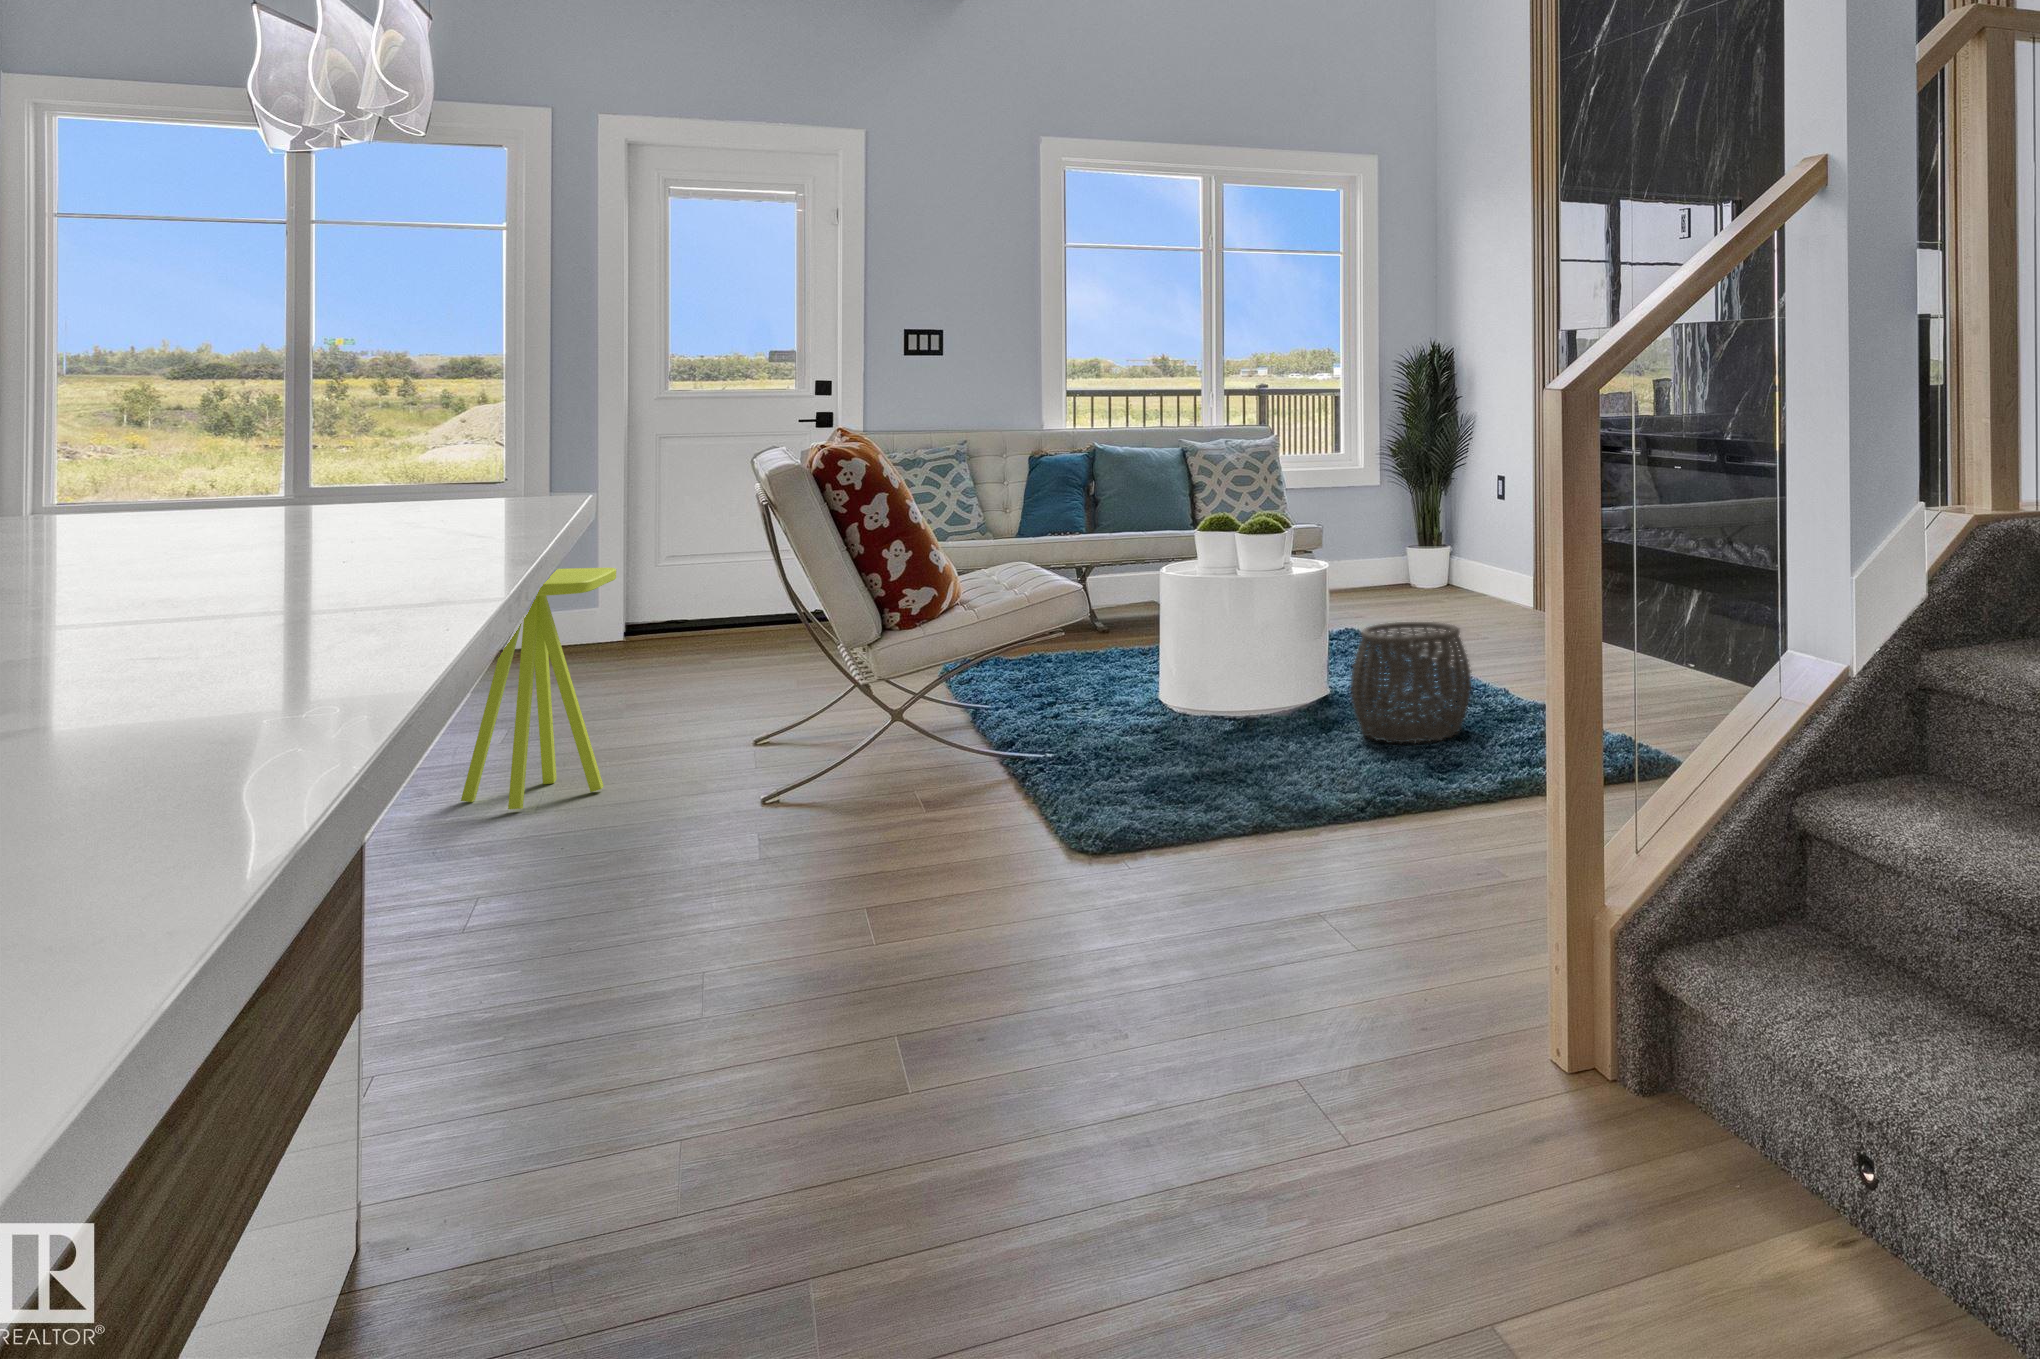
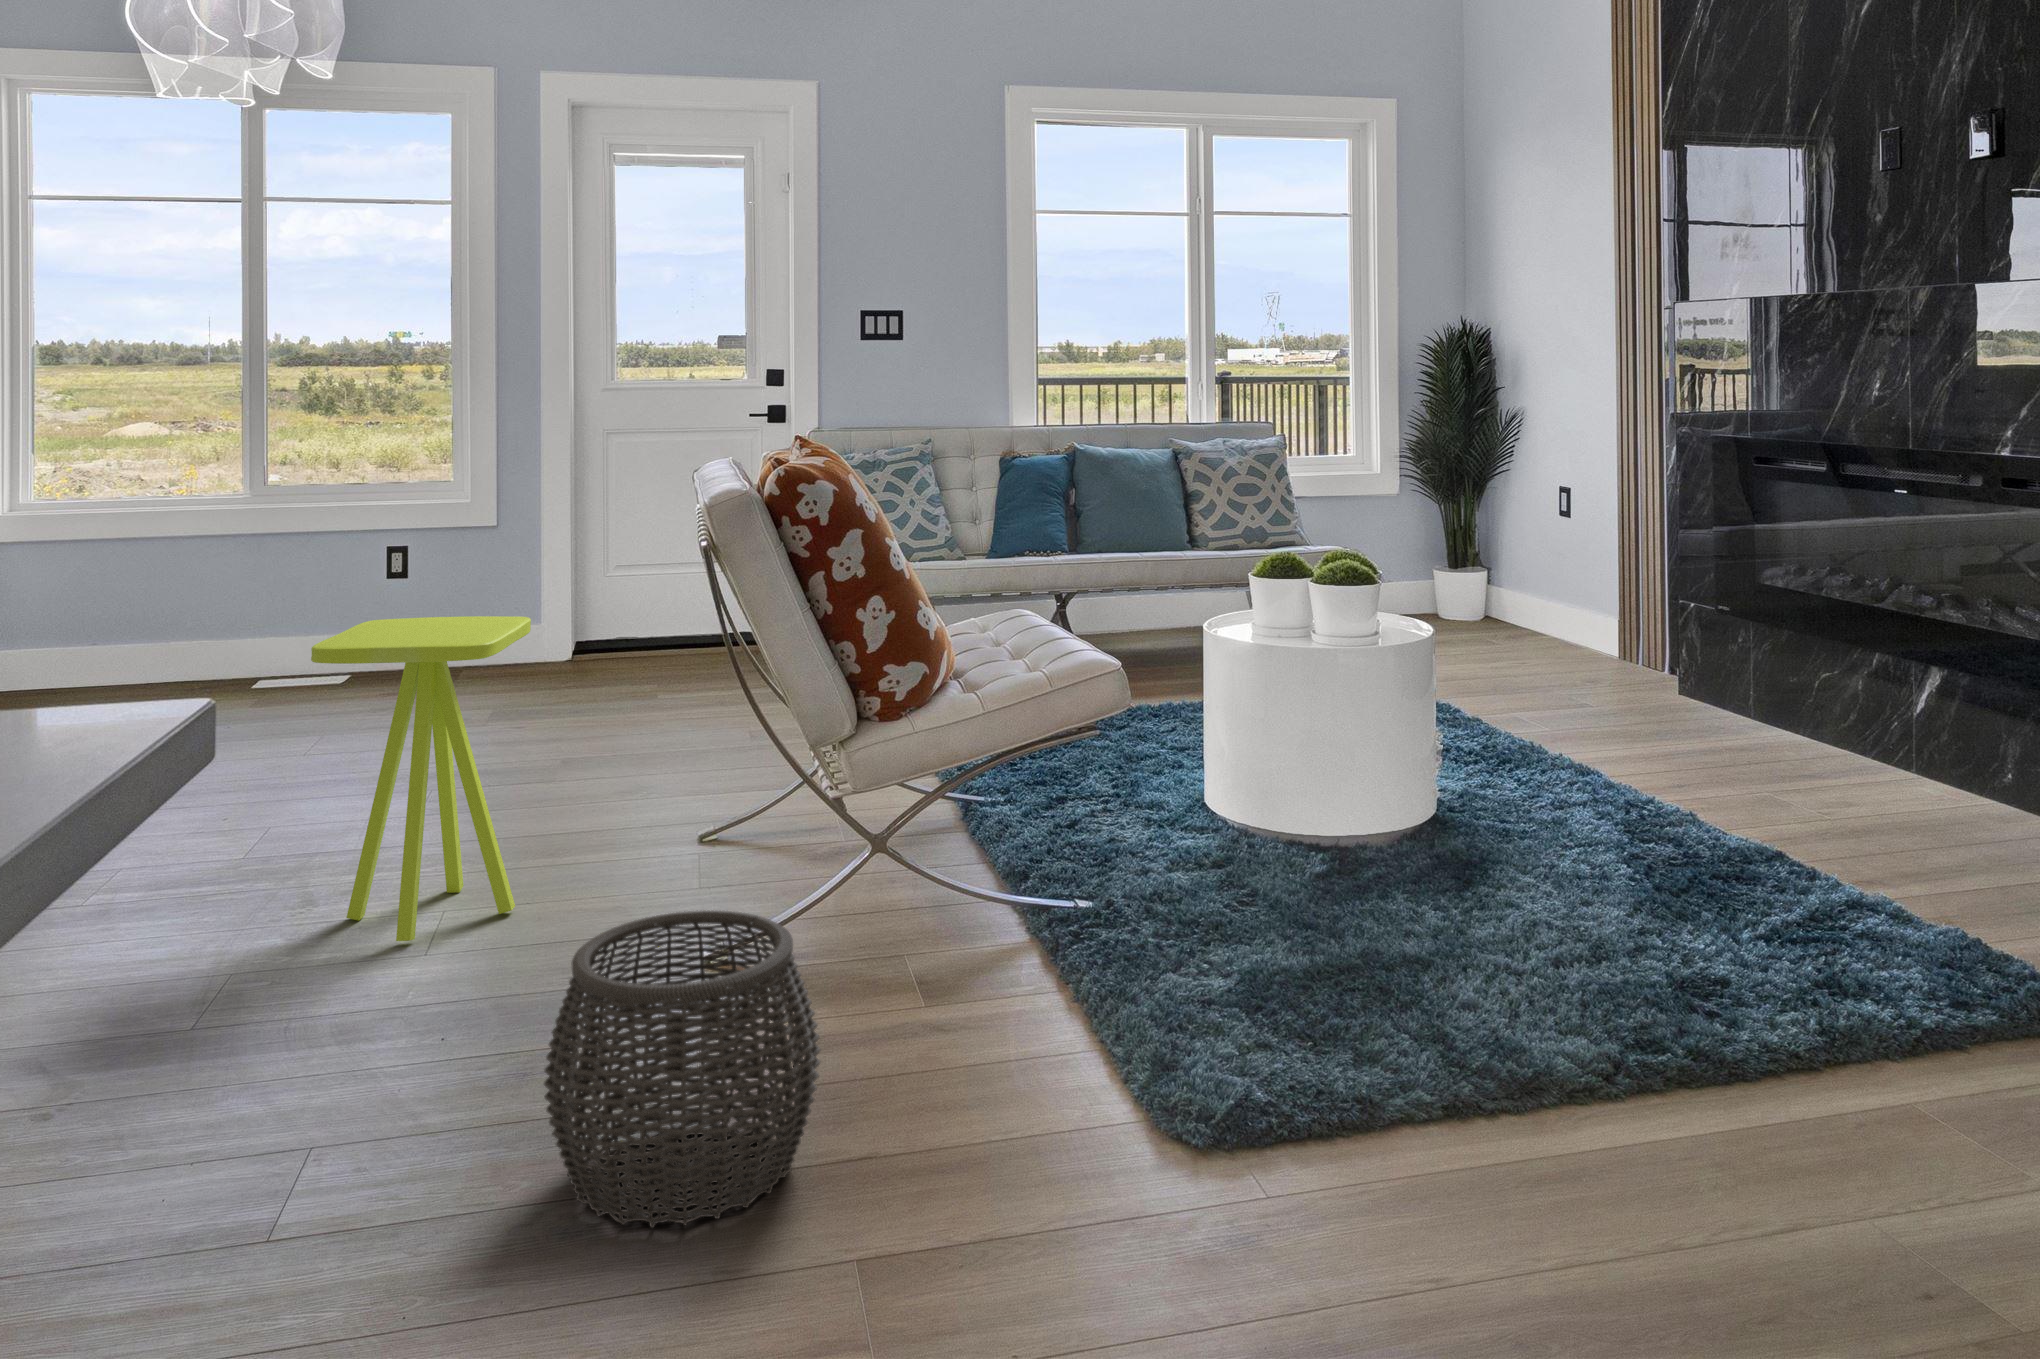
woven basket: present [1350,622,1472,743] -> present [544,910,820,1228]

